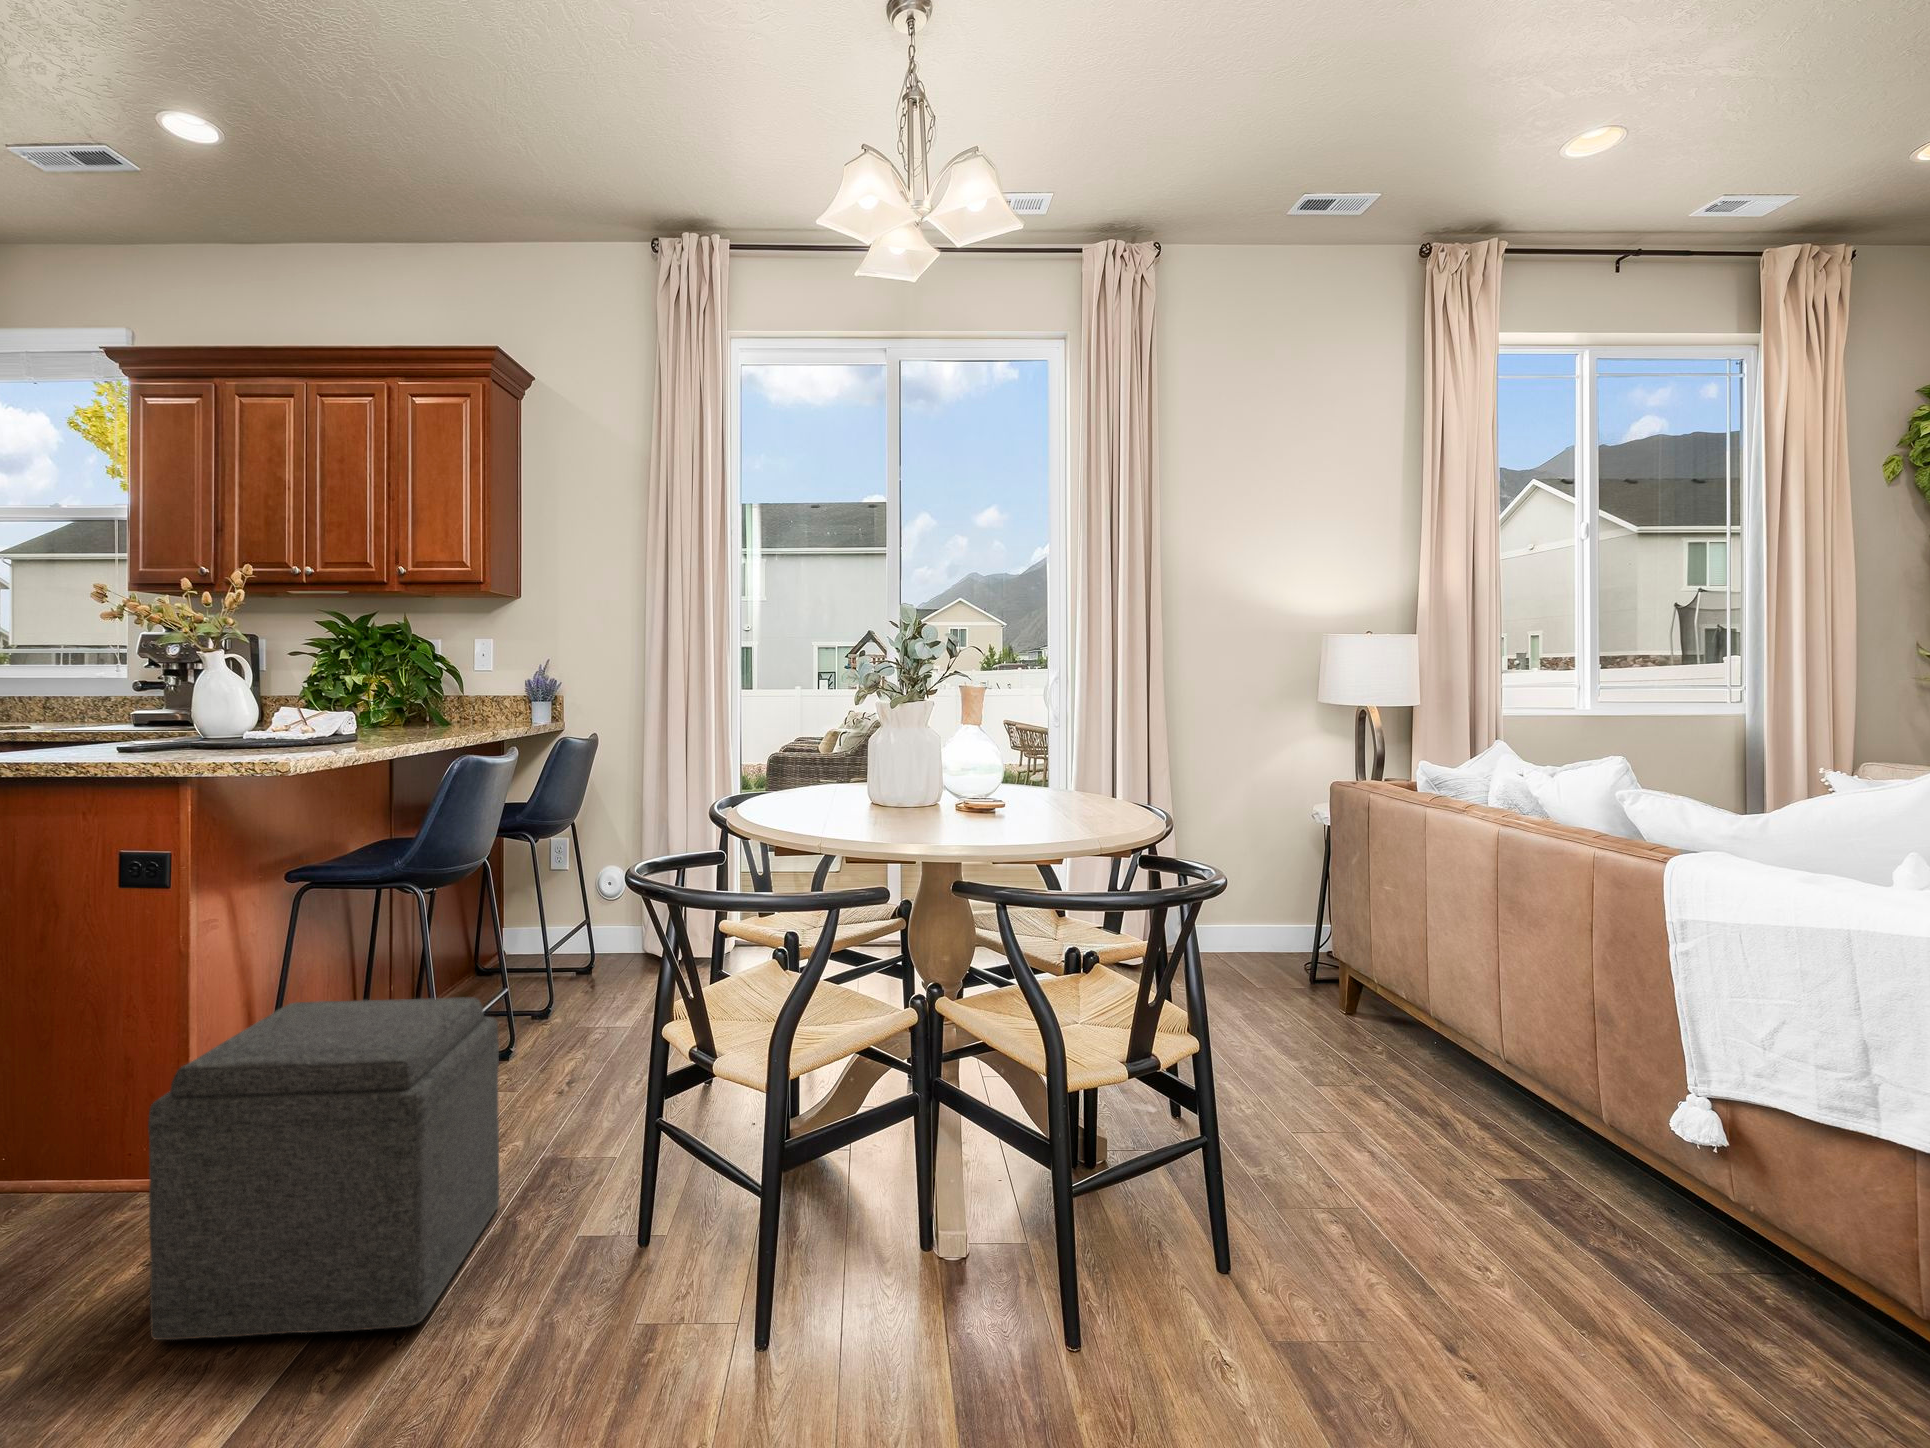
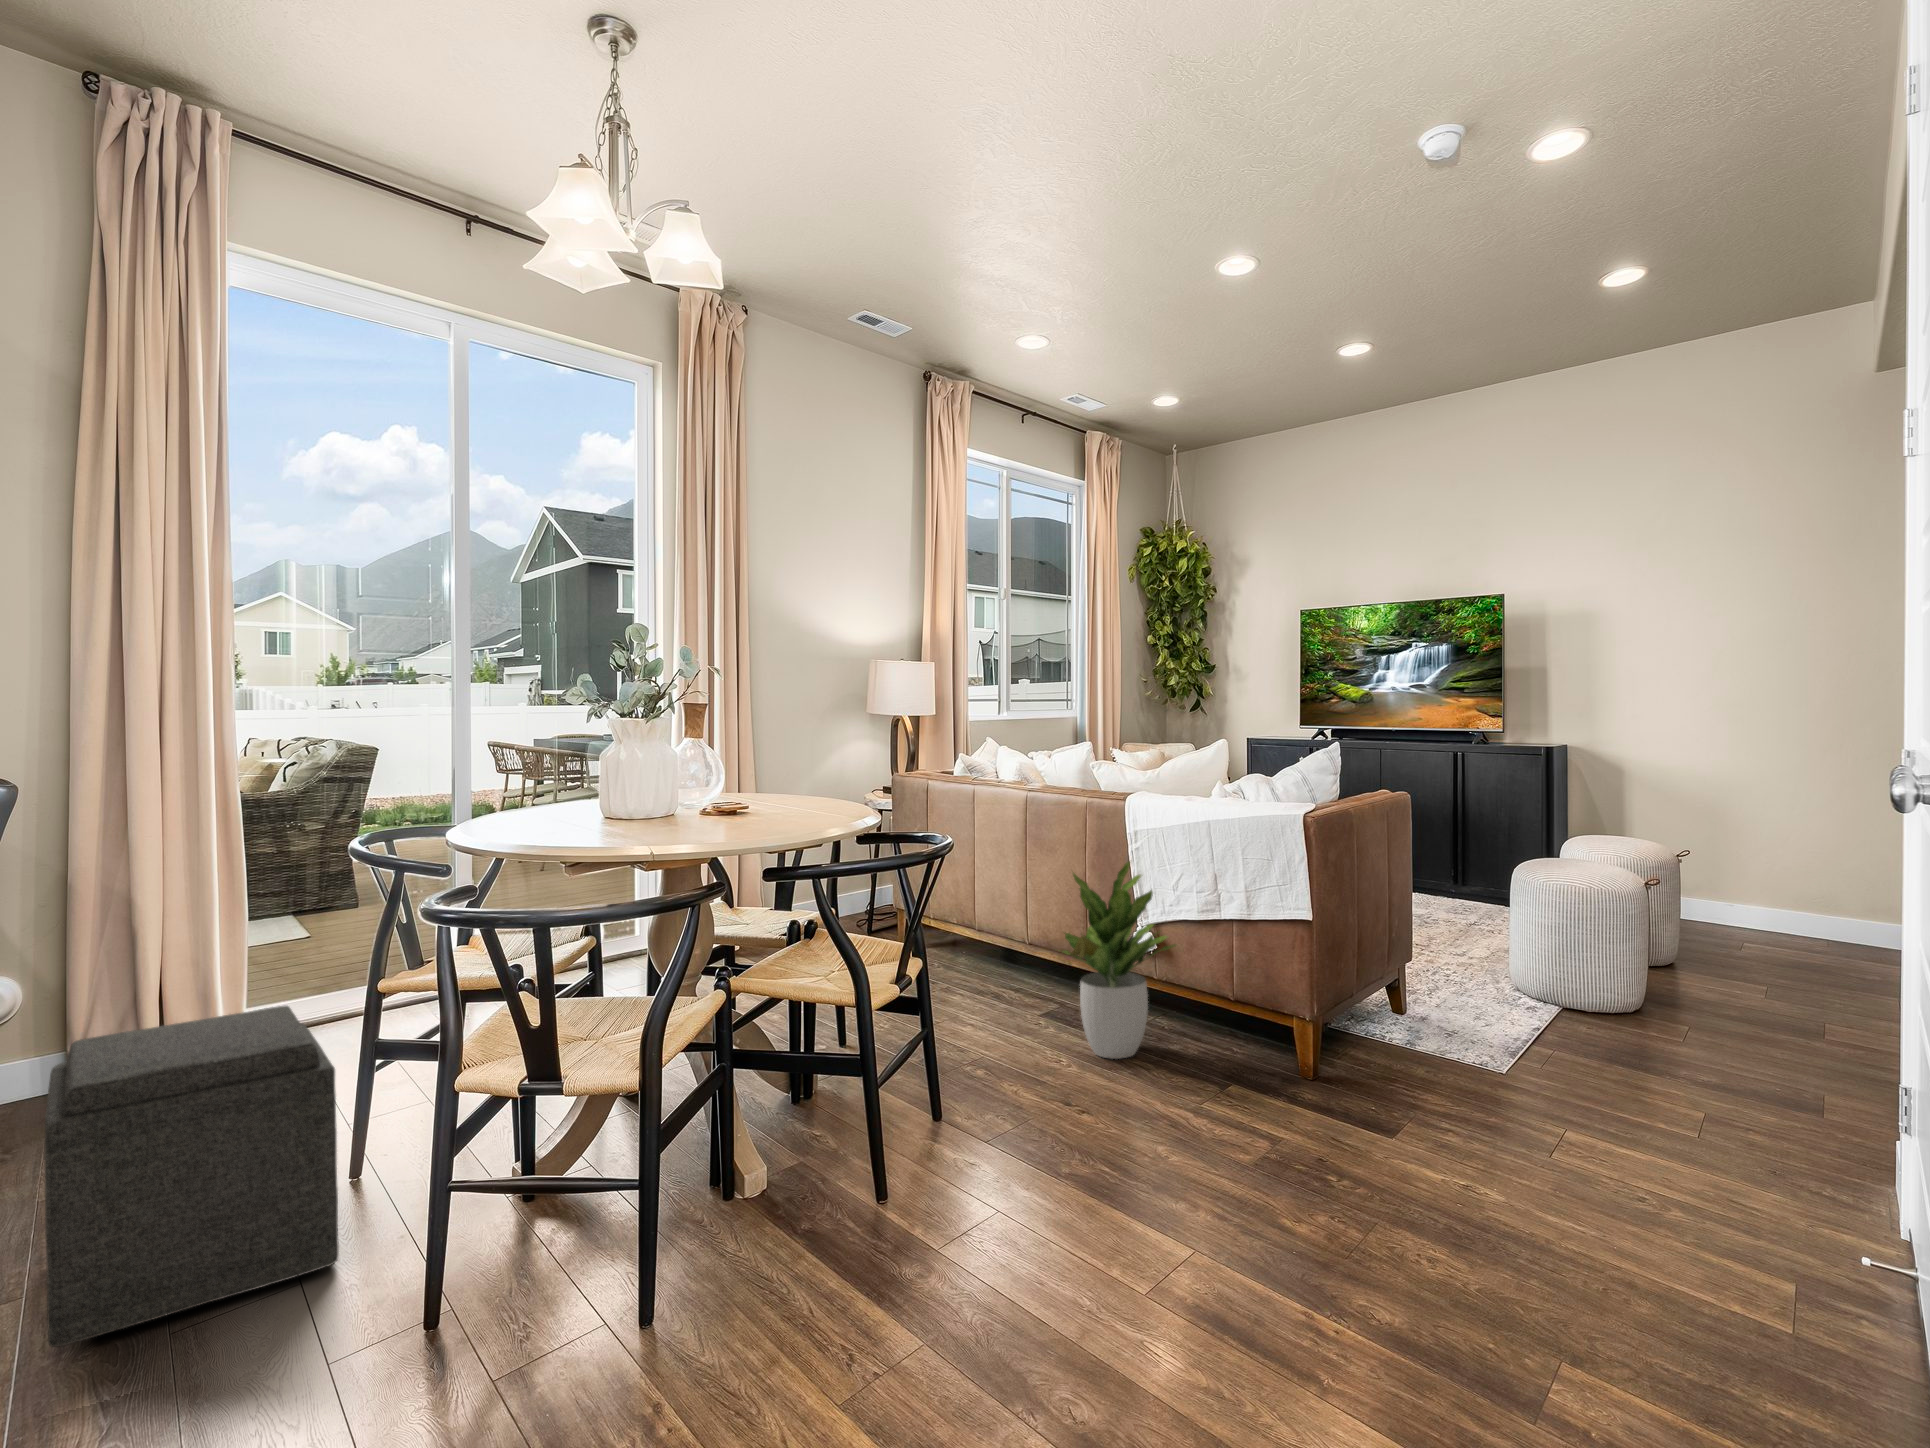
potted plant: none [1491,971,1756,1328] -> present [1063,862,1176,1059]

